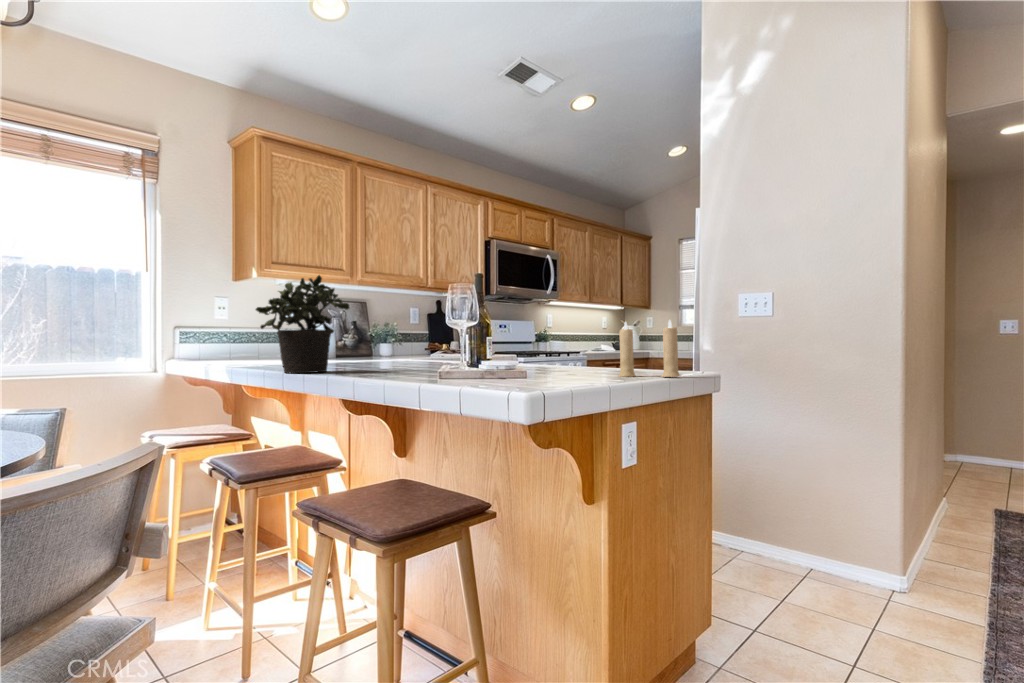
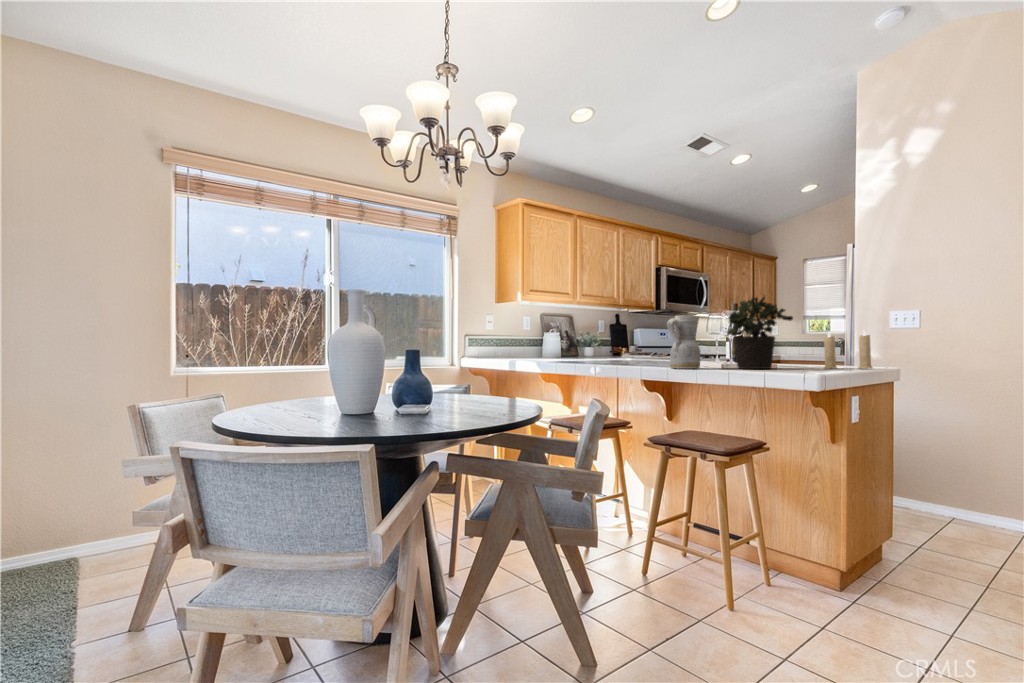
potted plant: present [256,275,349,373] -> present [728,296,793,369]
ceramic pitcher: none [370,295,427,380] -> present [667,315,700,369]

